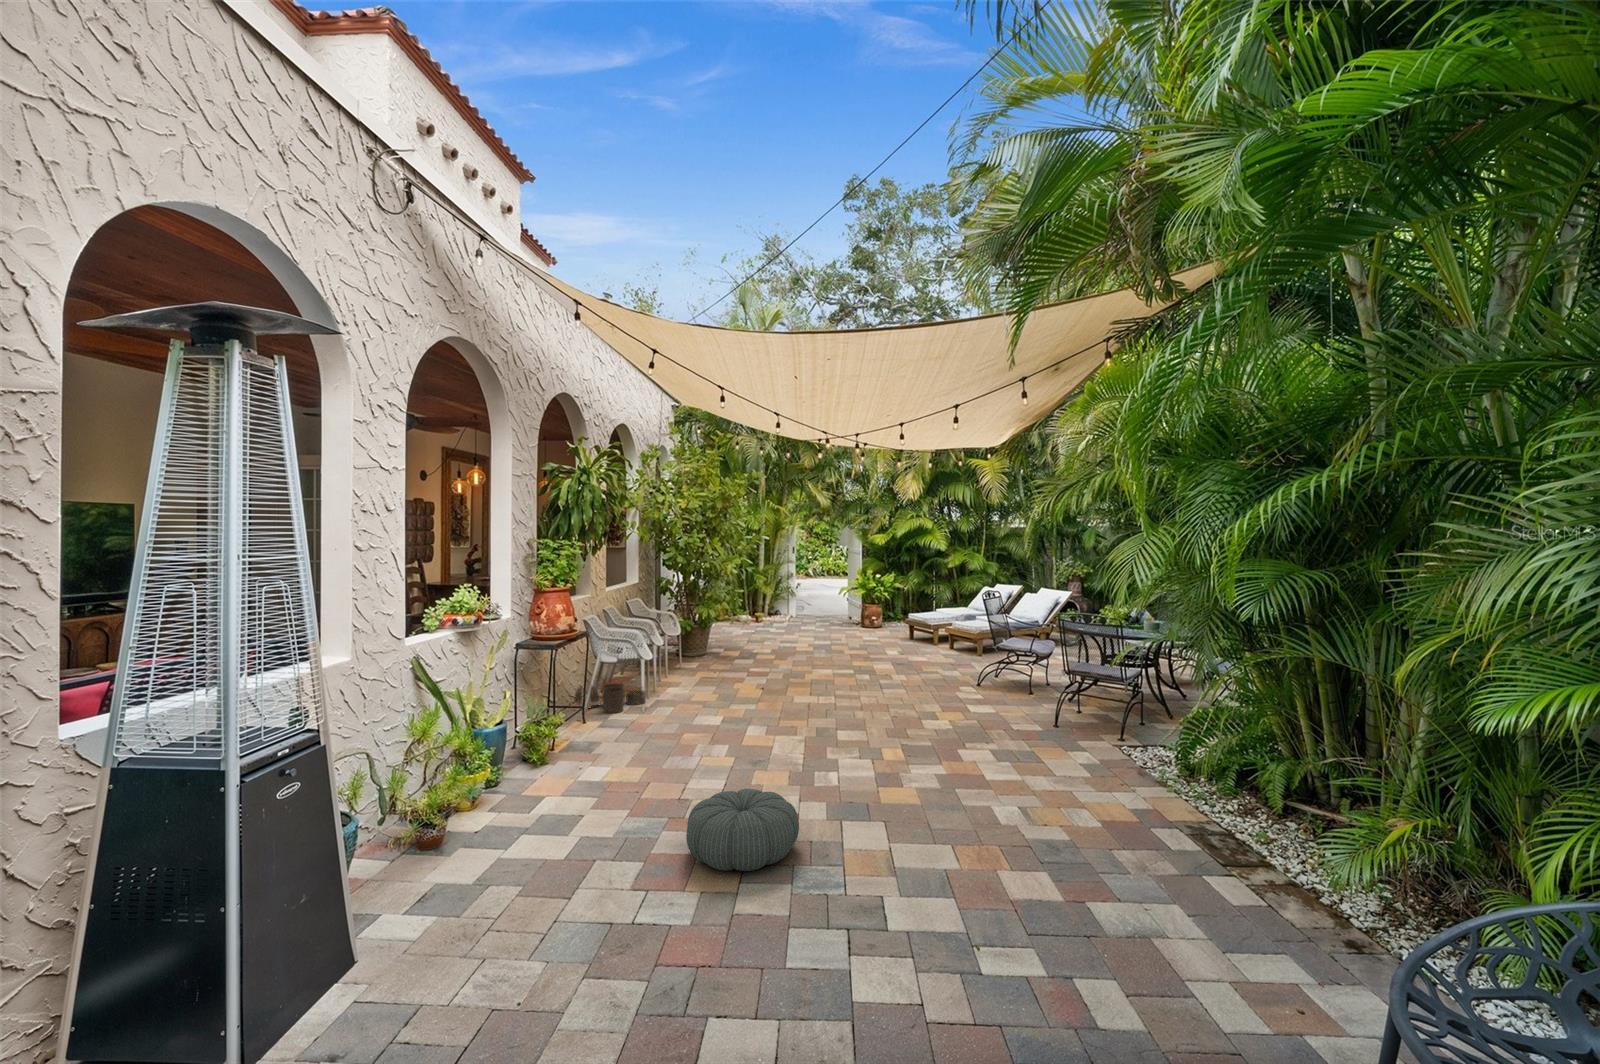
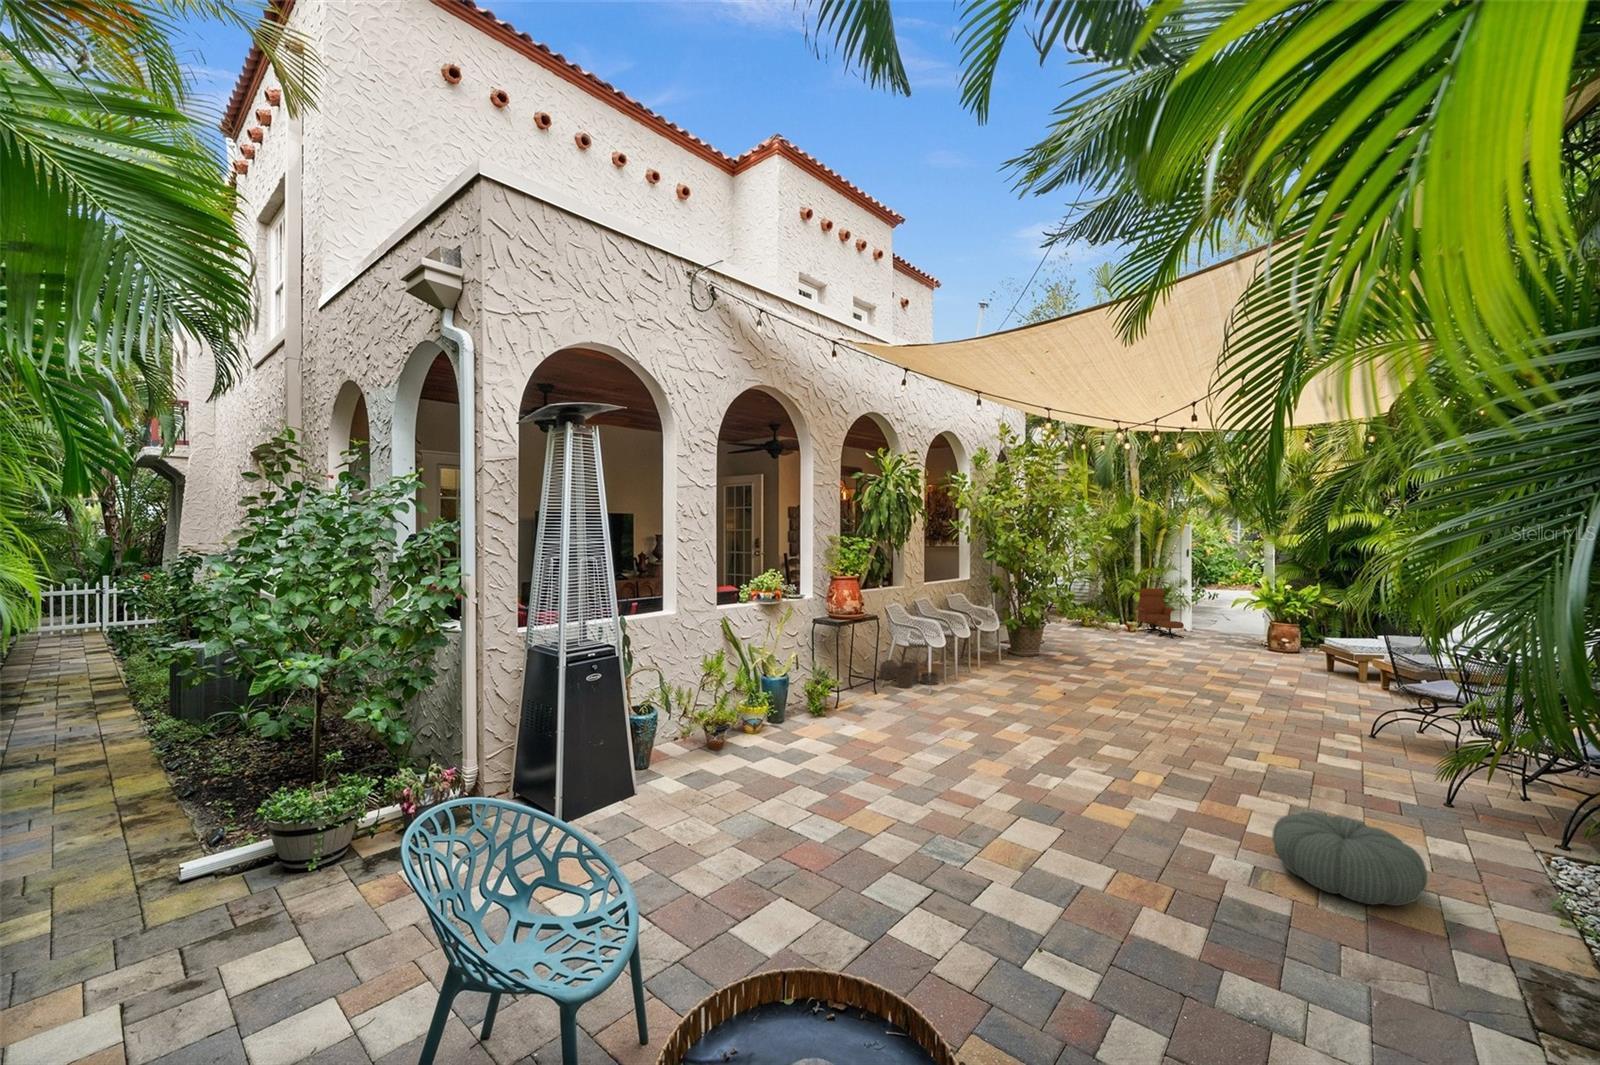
lounge chair: none [761,585,803,629] -> present [1134,589,1184,639]
pouf: present [686,789,799,871] -> present [1272,812,1427,906]

